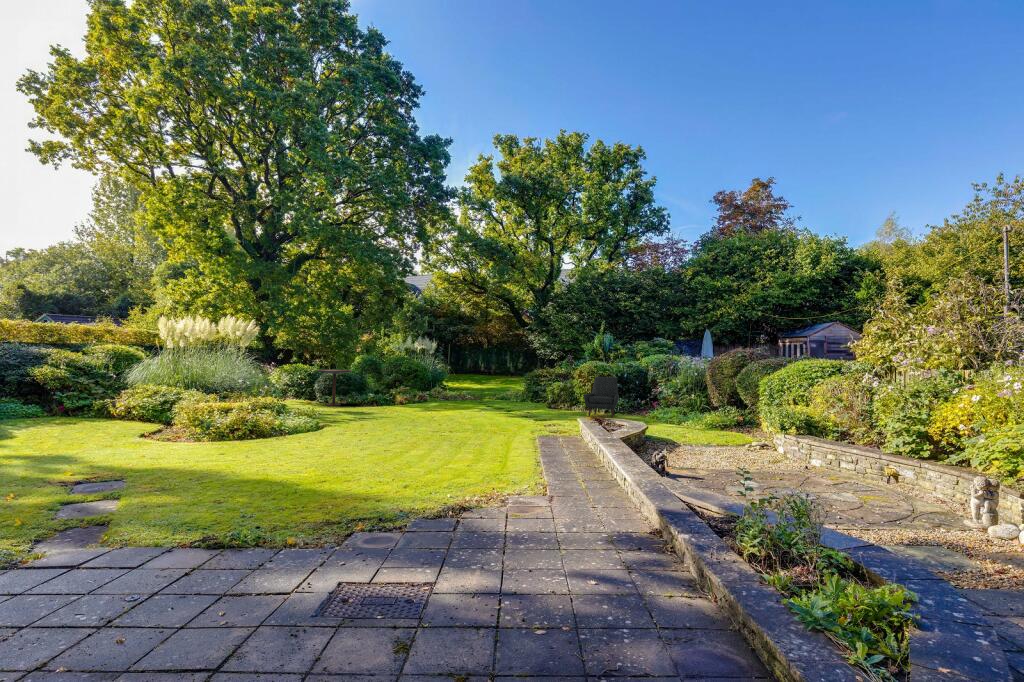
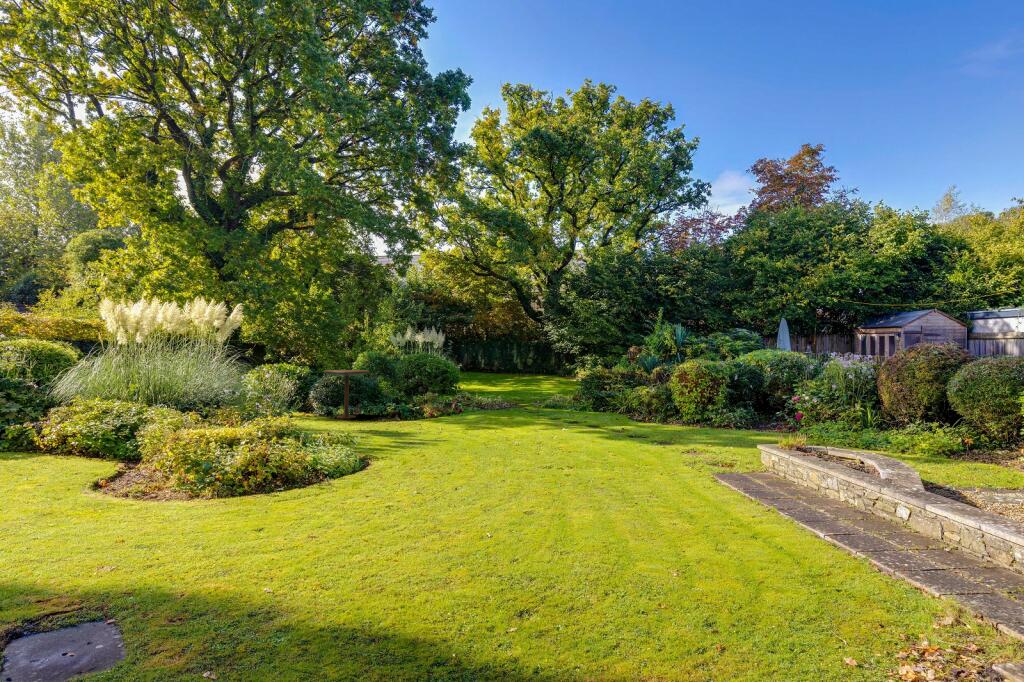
chair: present [583,377,619,418] -> none [688,376,737,429]

